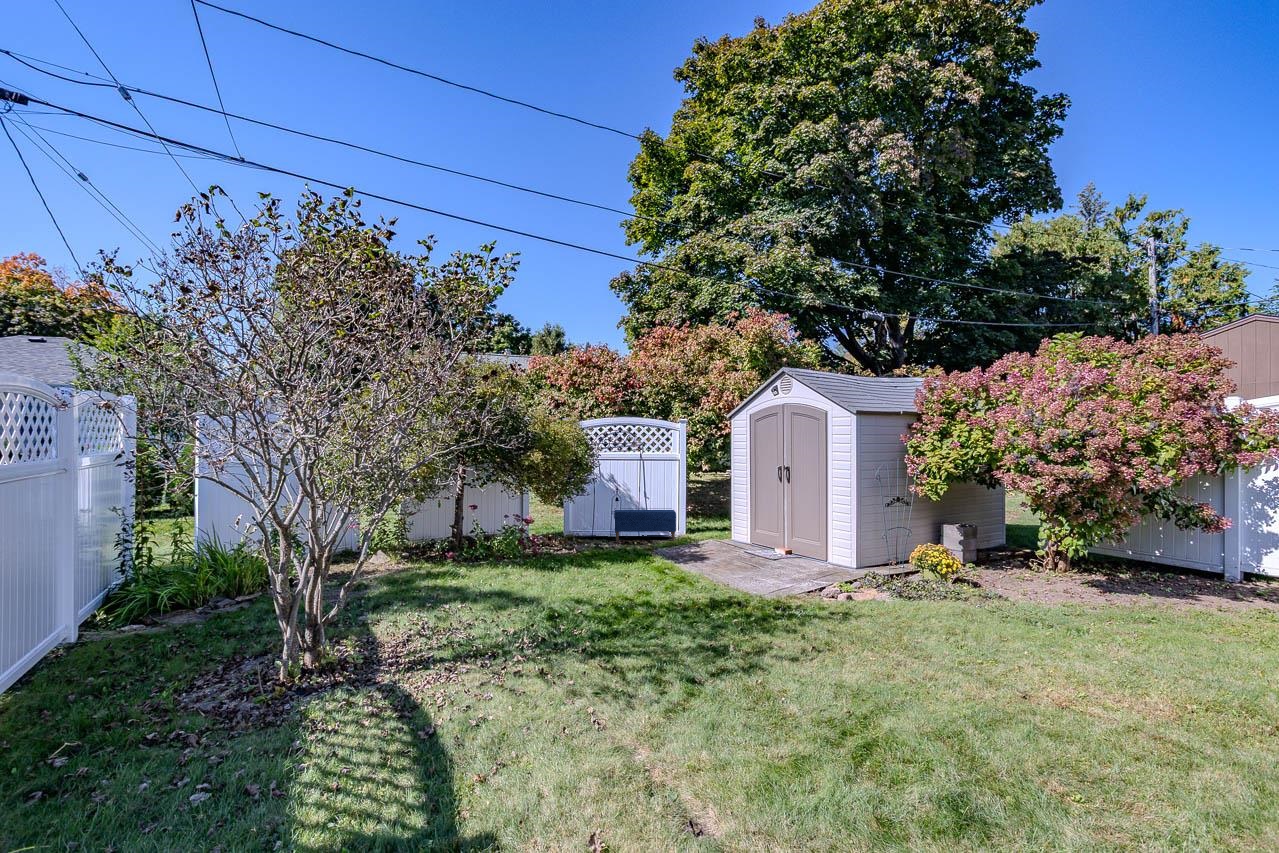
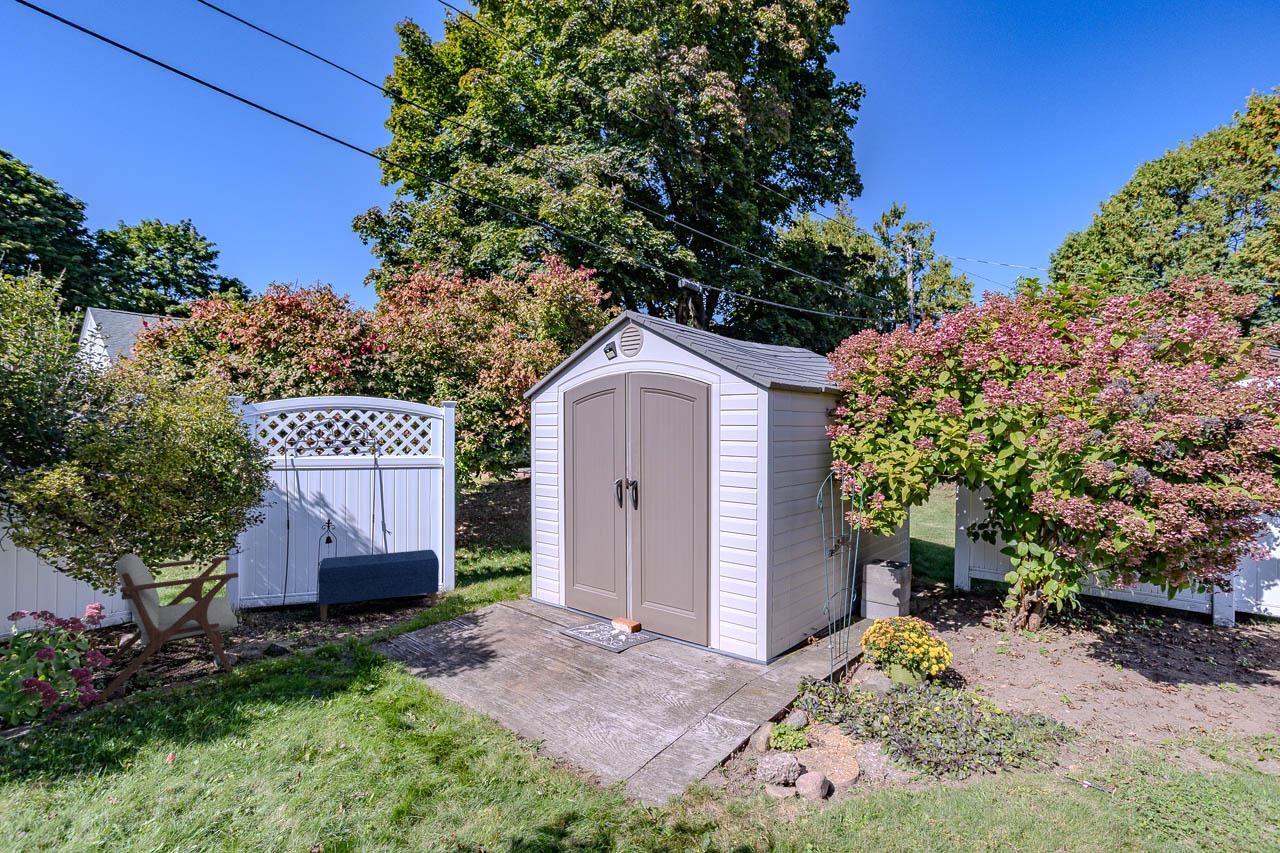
lounge chair: none [531,490,586,554] -> present [97,553,238,701]

